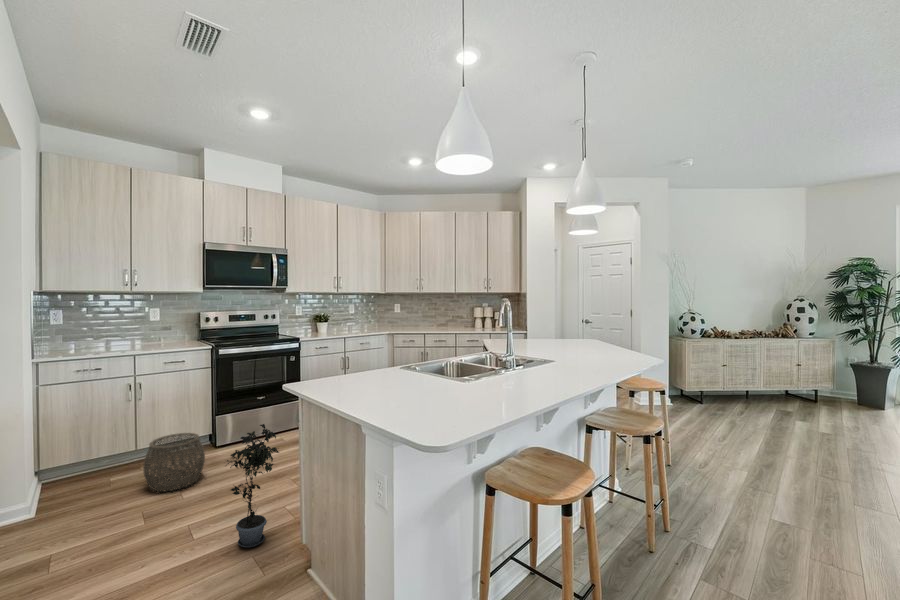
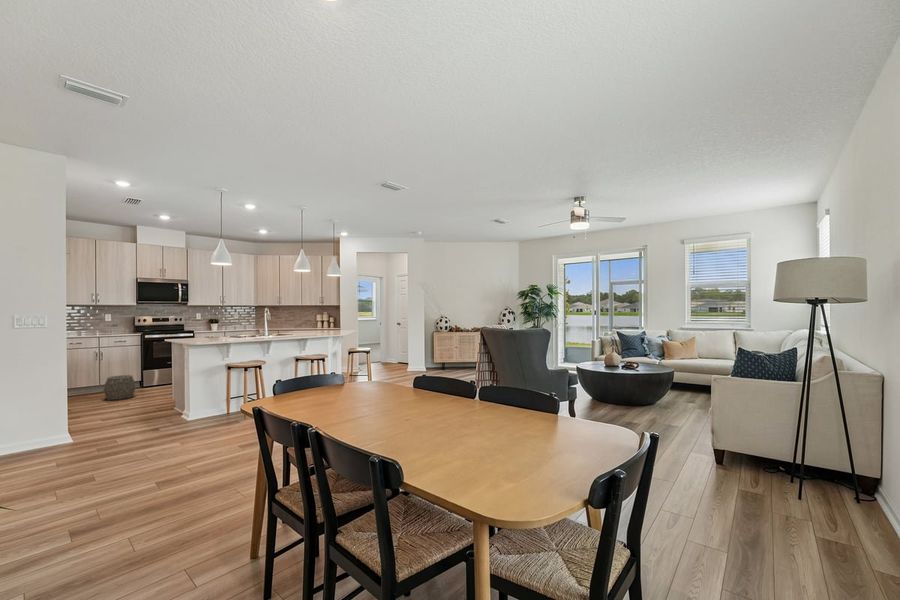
potted plant: present [227,424,279,548] -> none [143,361,169,409]

